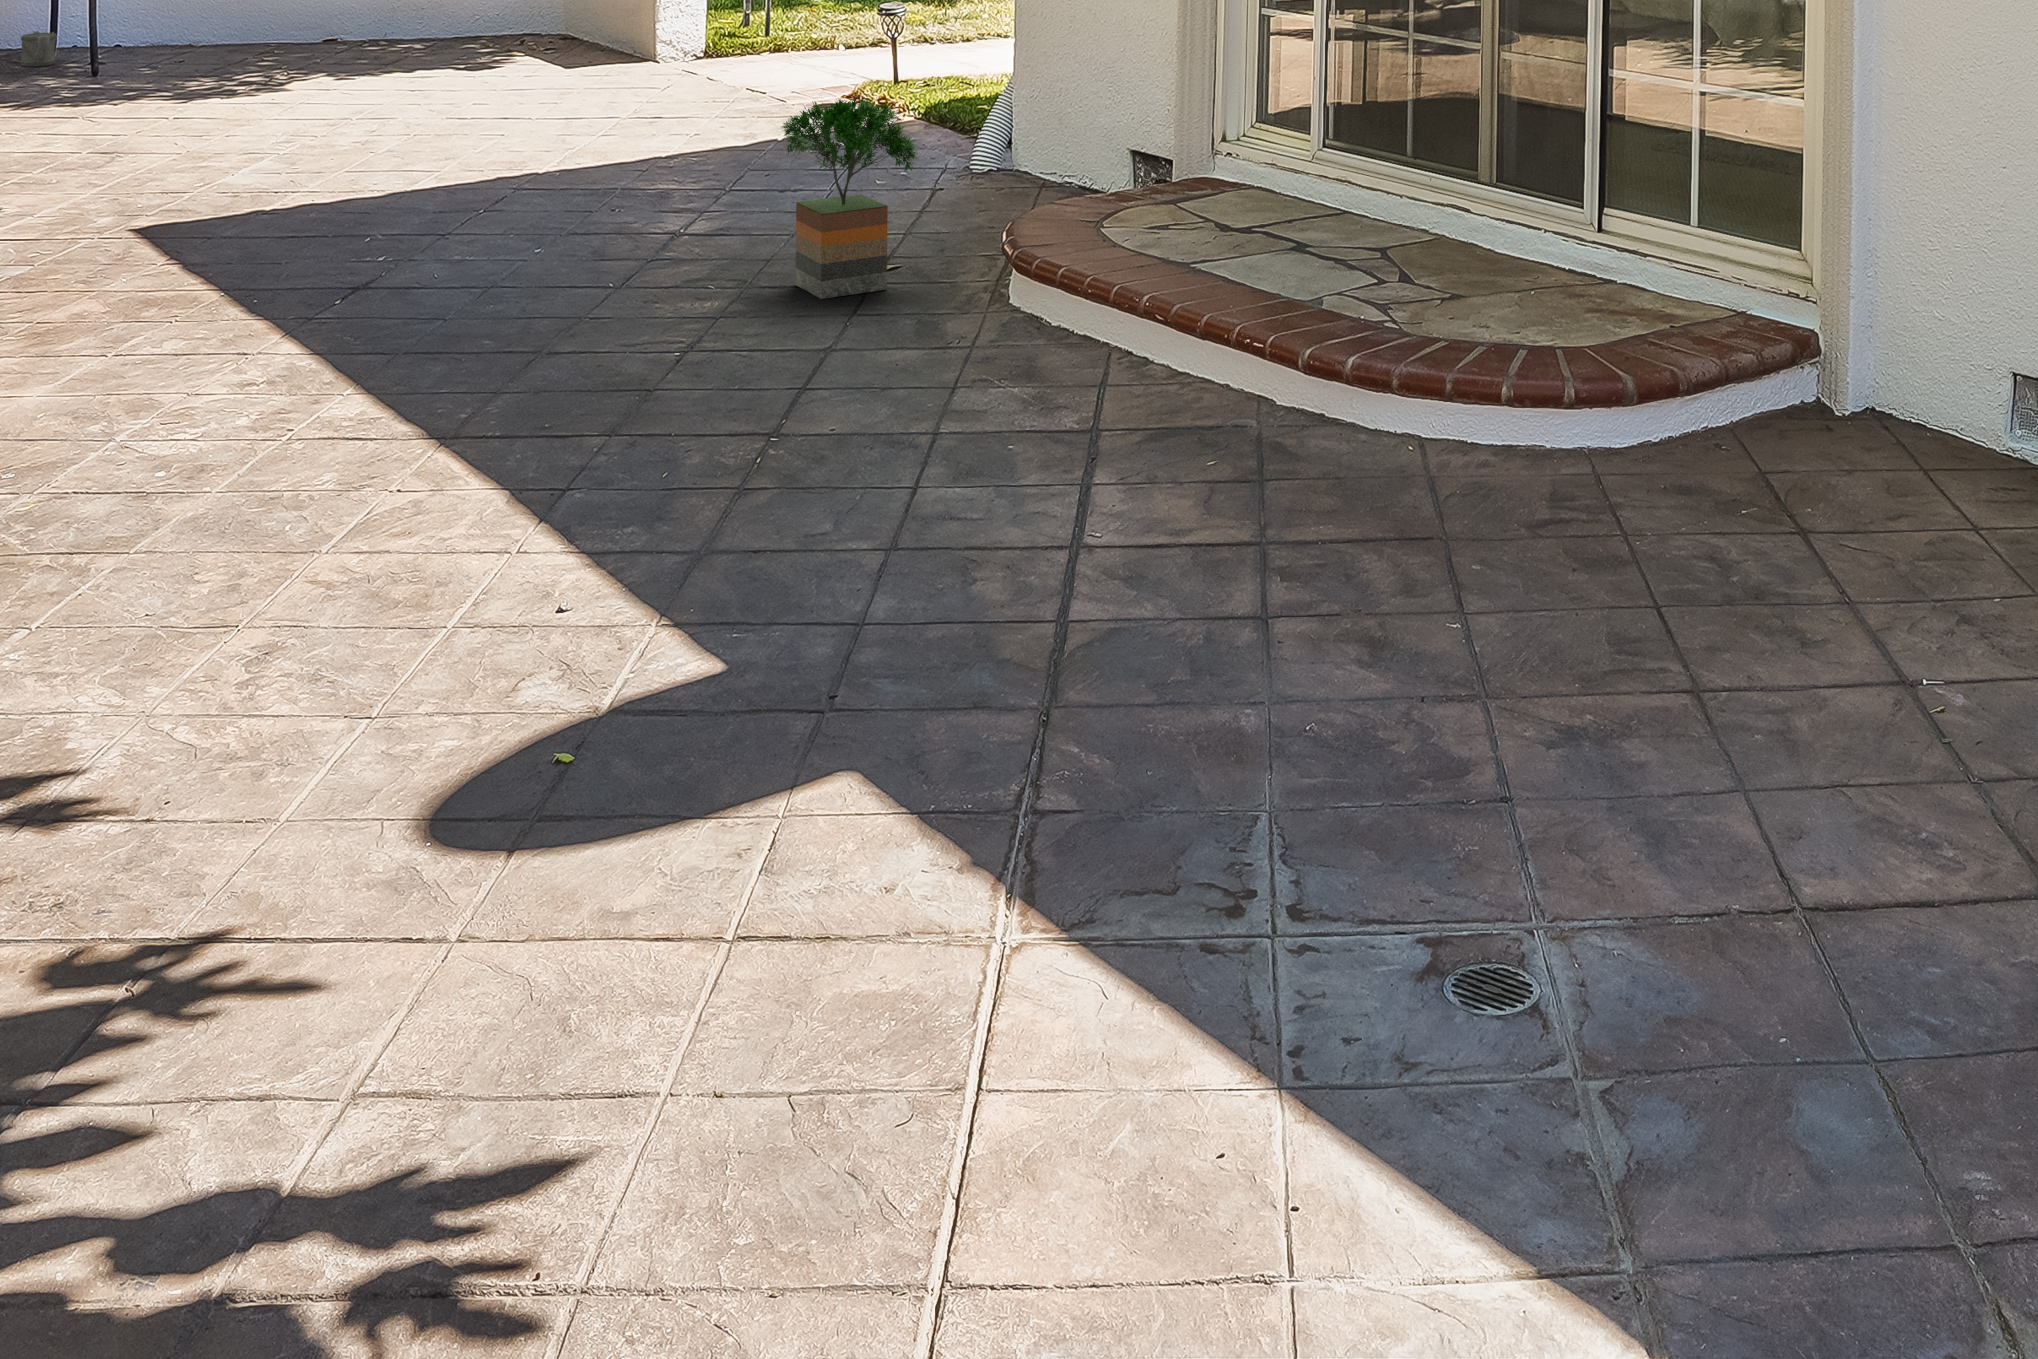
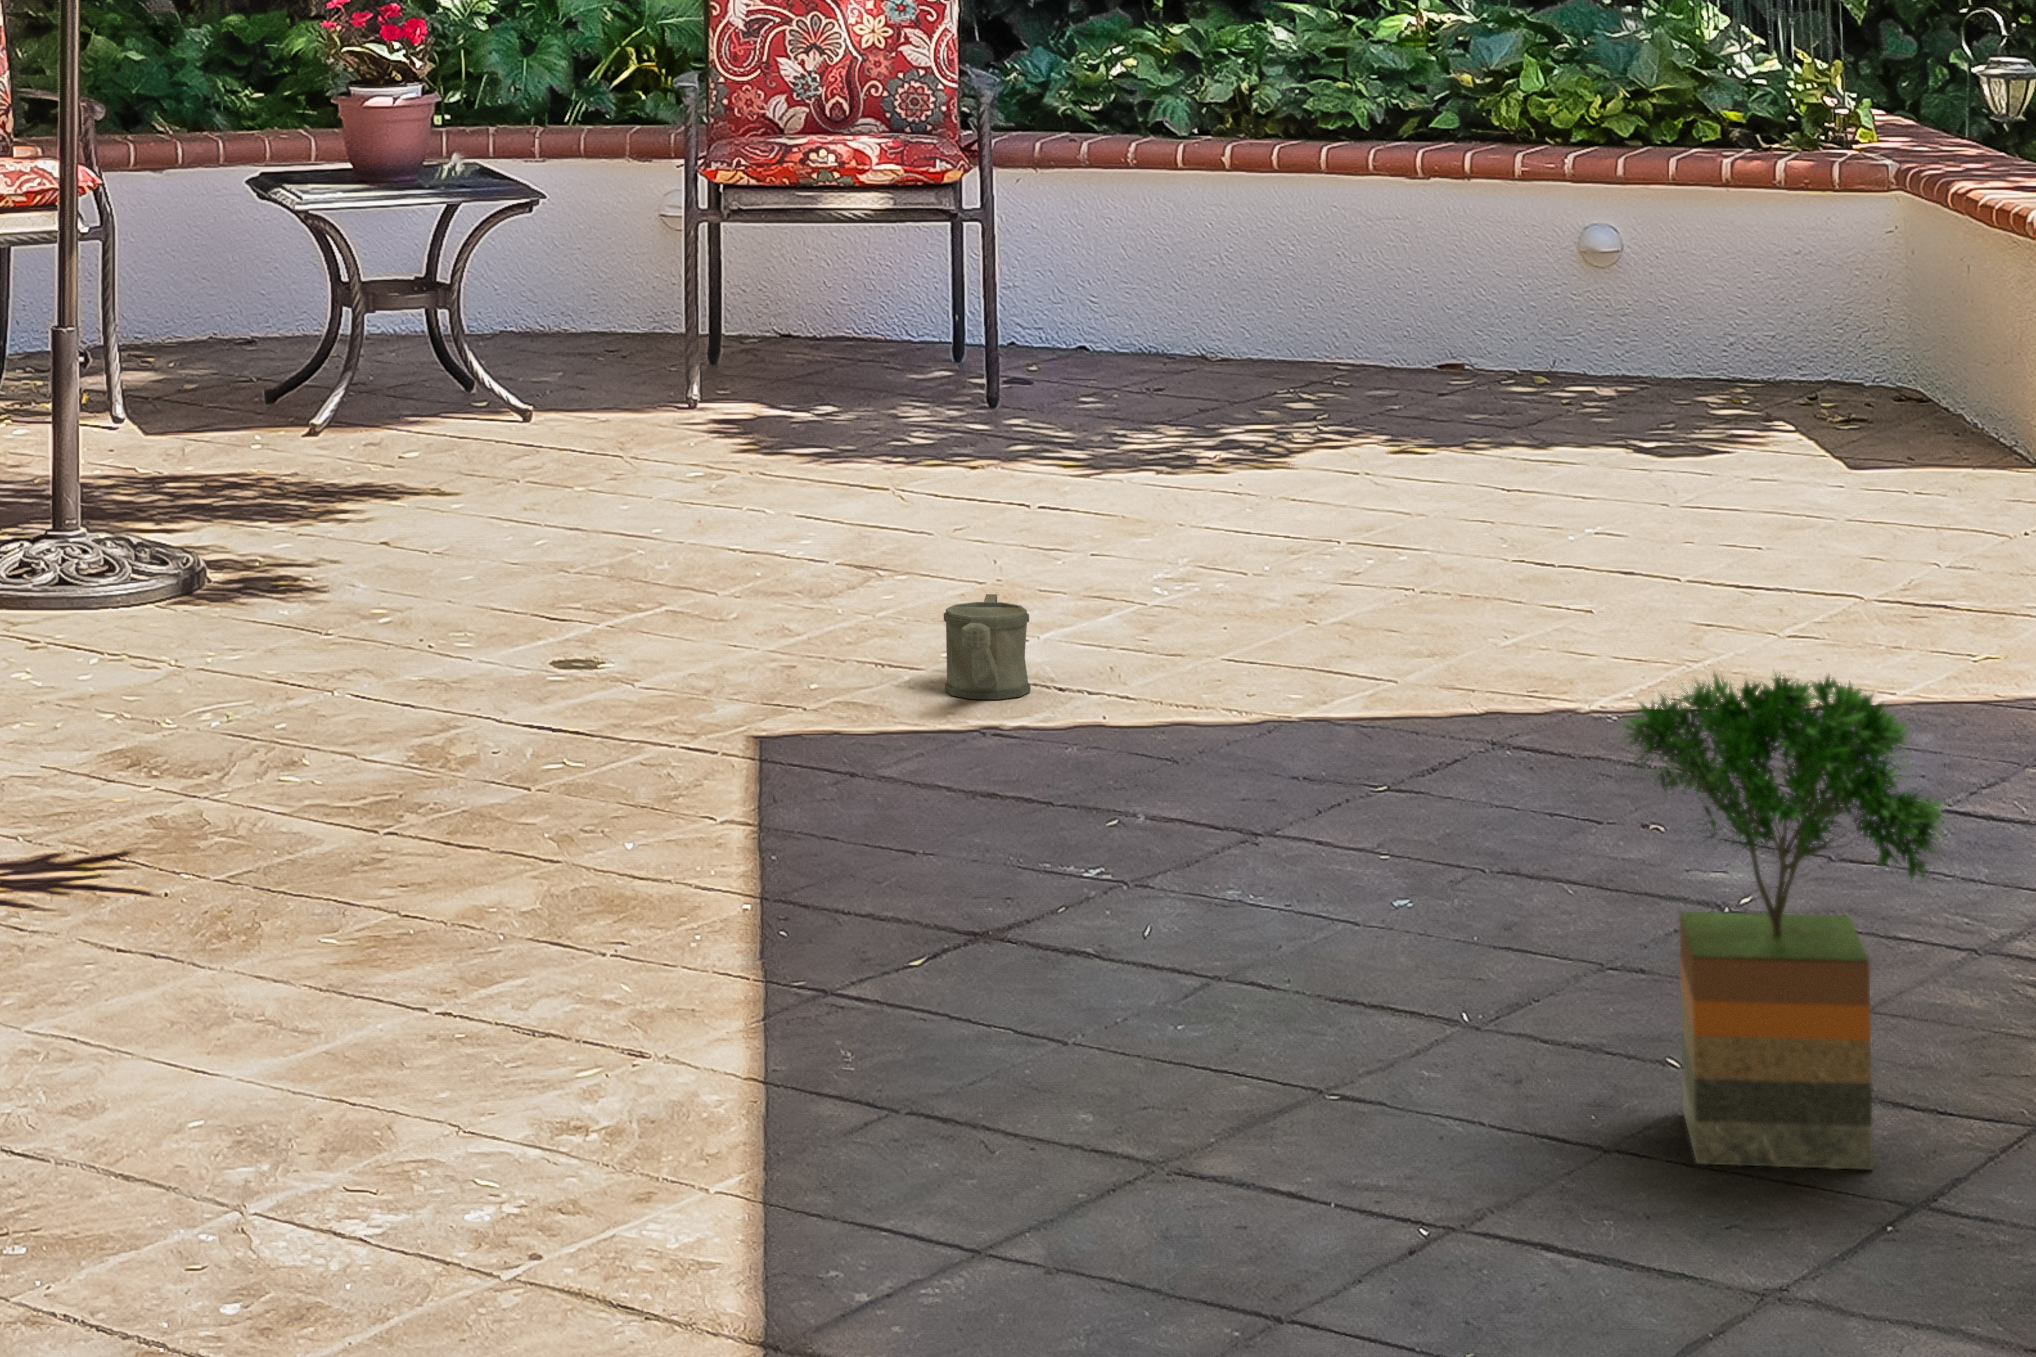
watering can: present [20,31,57,66] -> present [944,594,1031,699]

